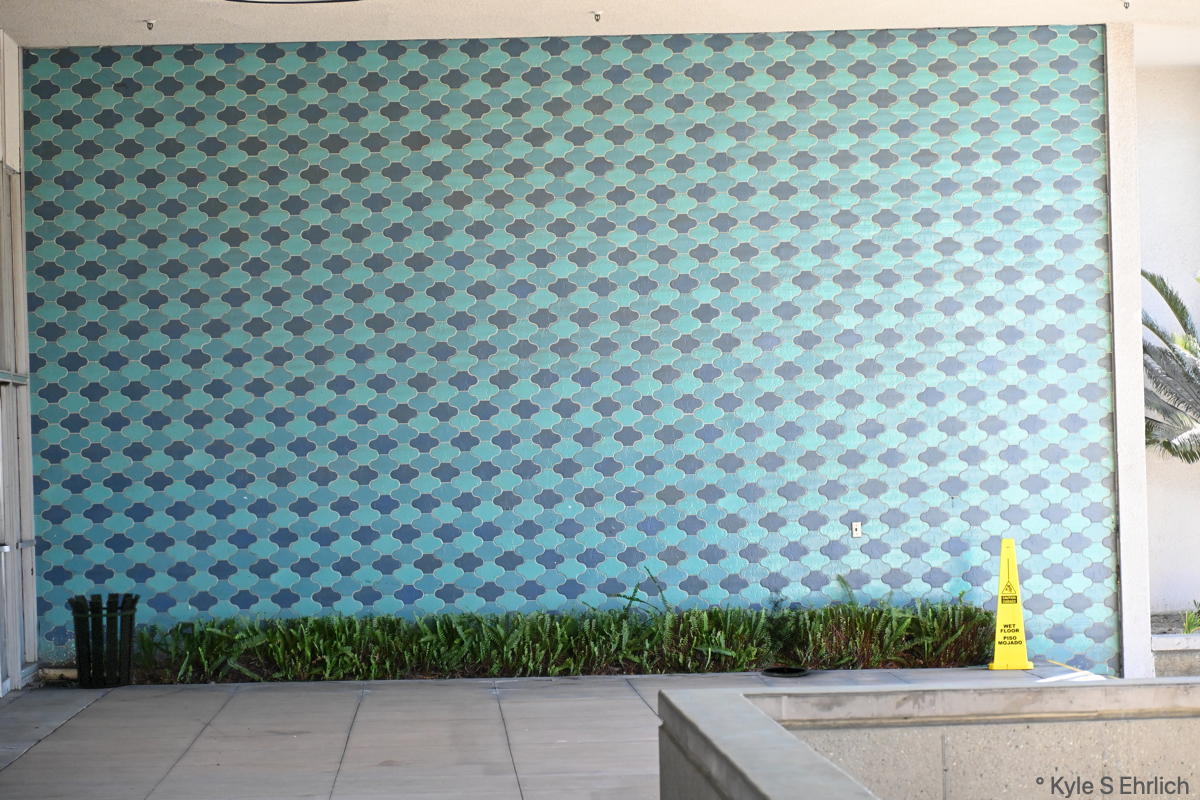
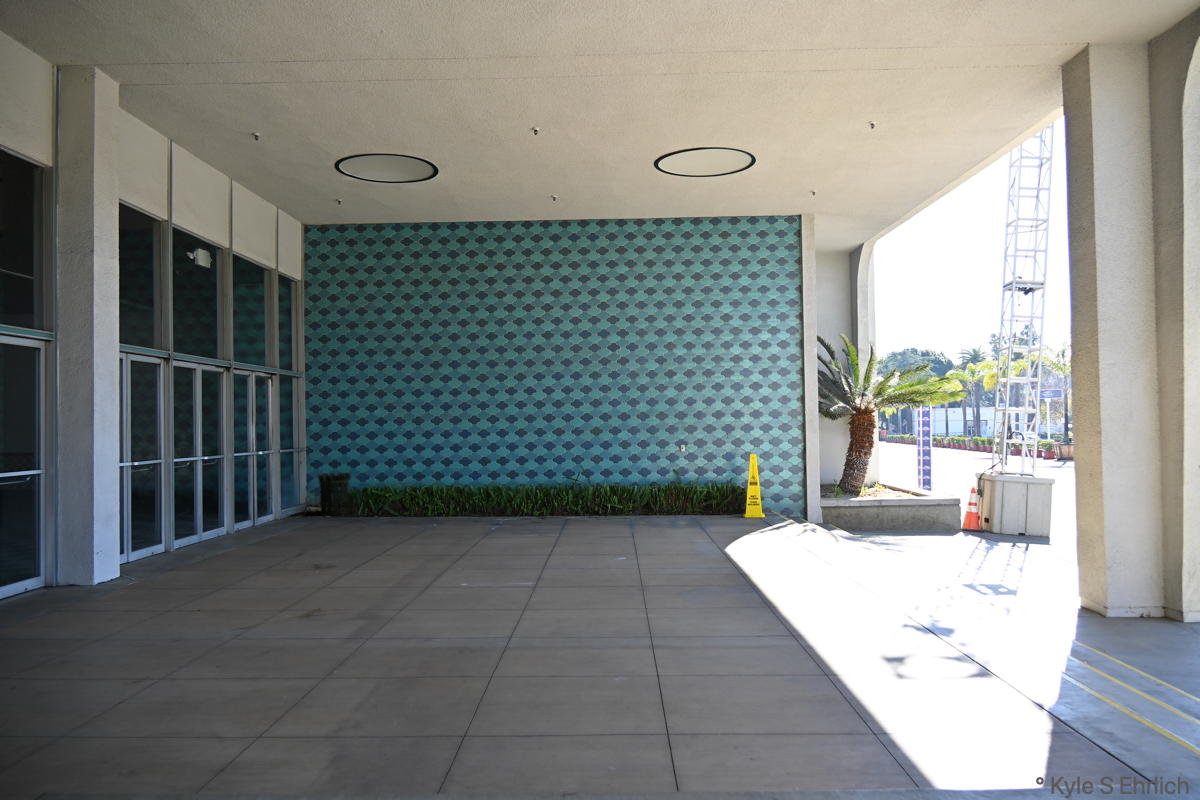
potted tree: present [761,592,809,677] -> none [634,474,659,516]

